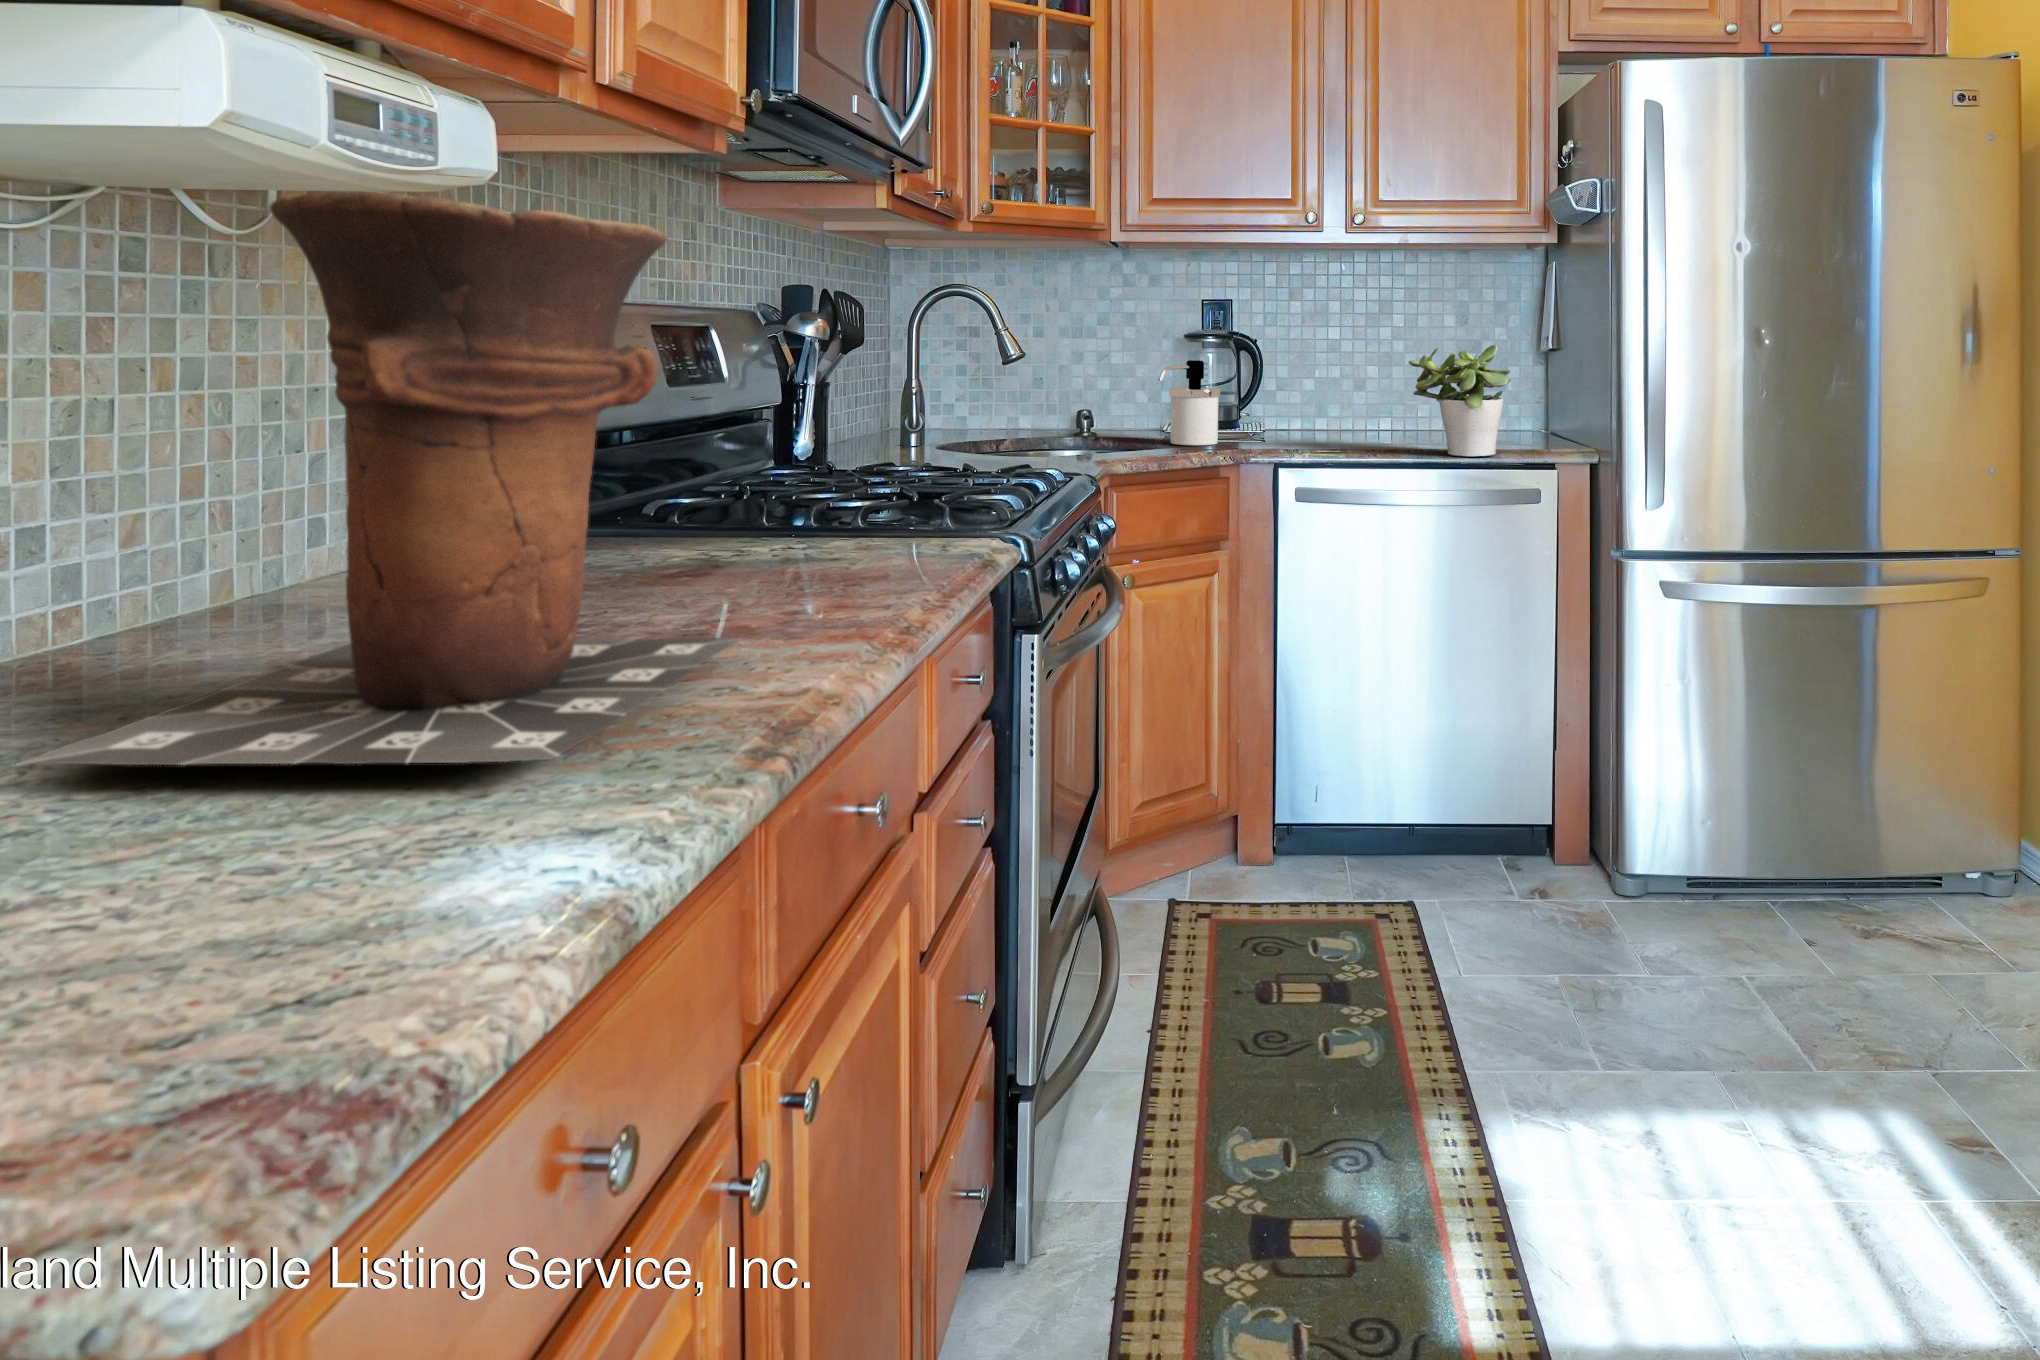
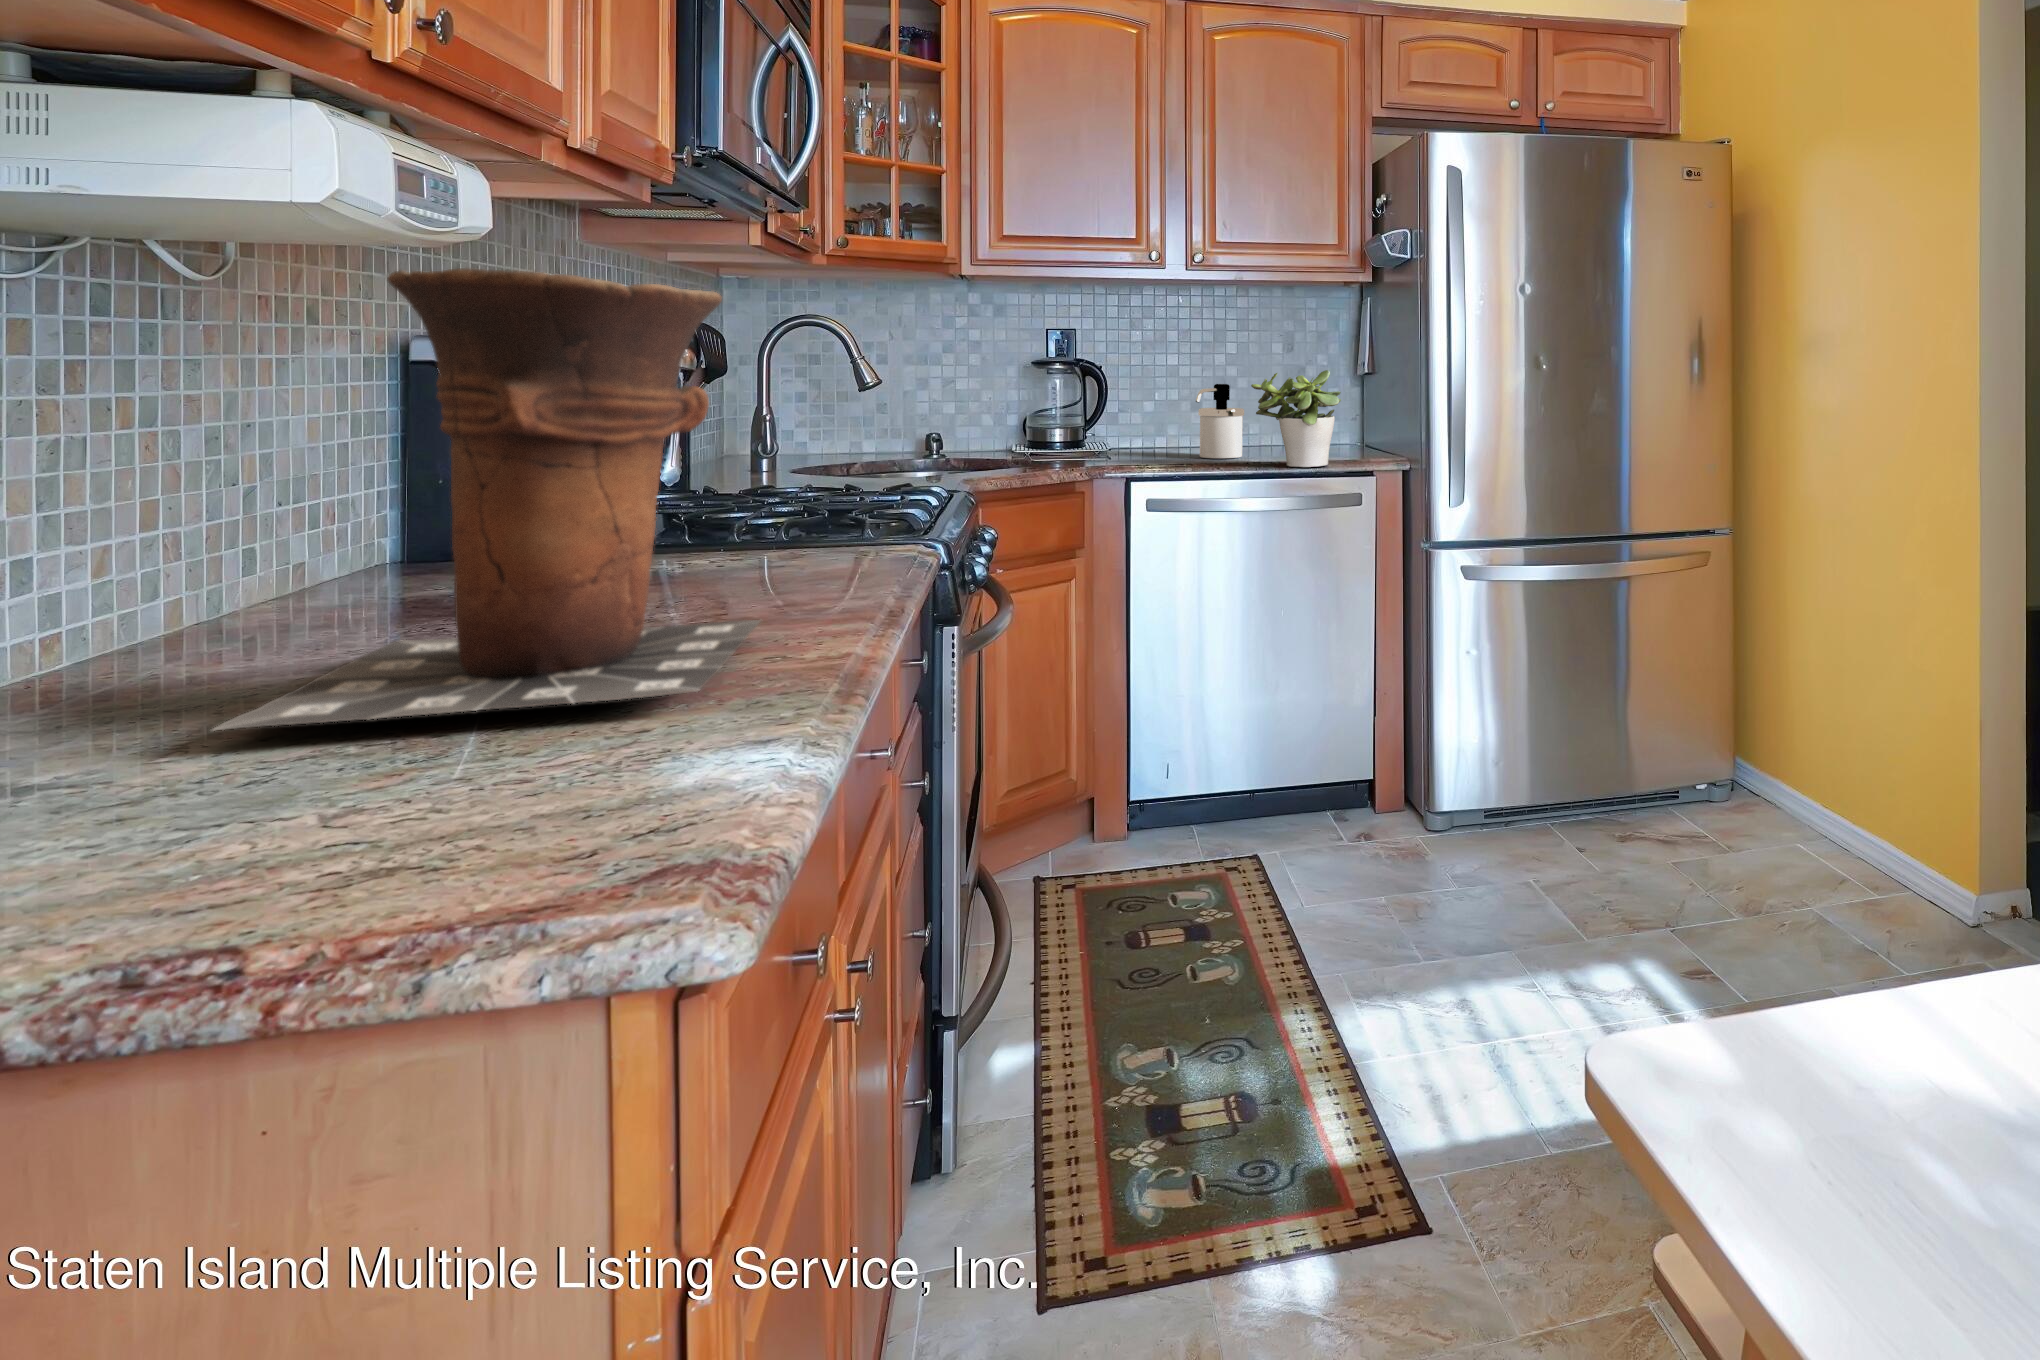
soap dispenser: present [1158,360,1220,445] -> present [1196,384,1244,458]

